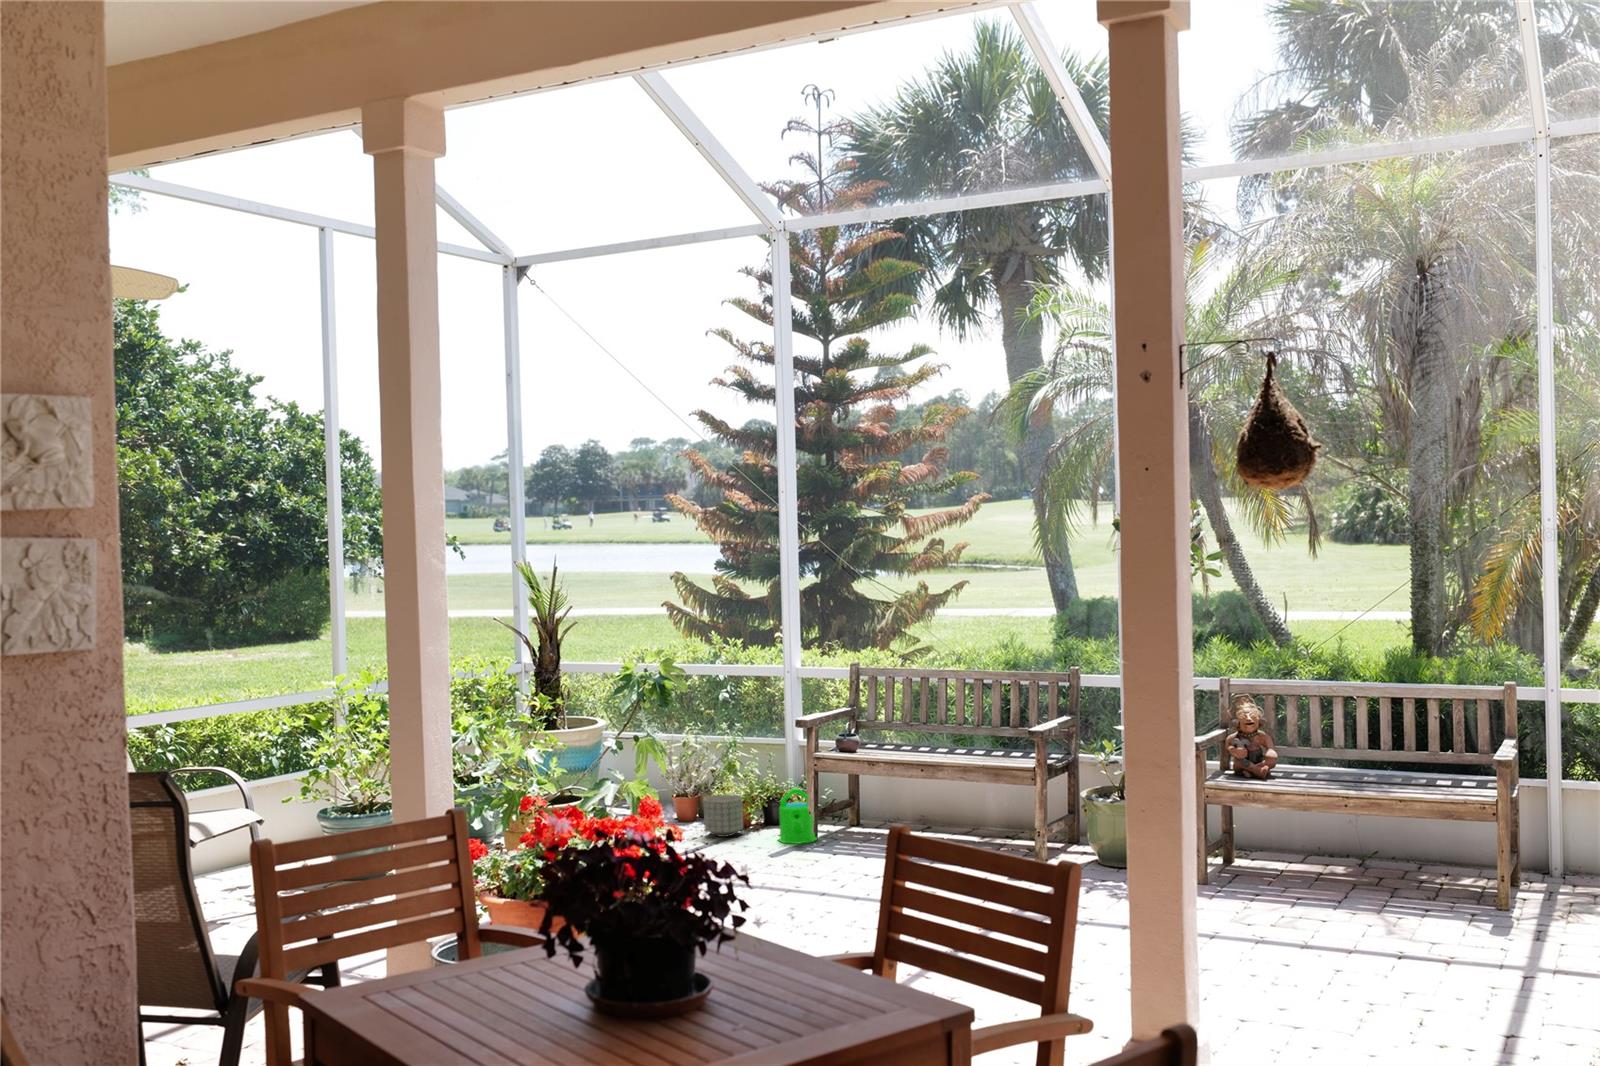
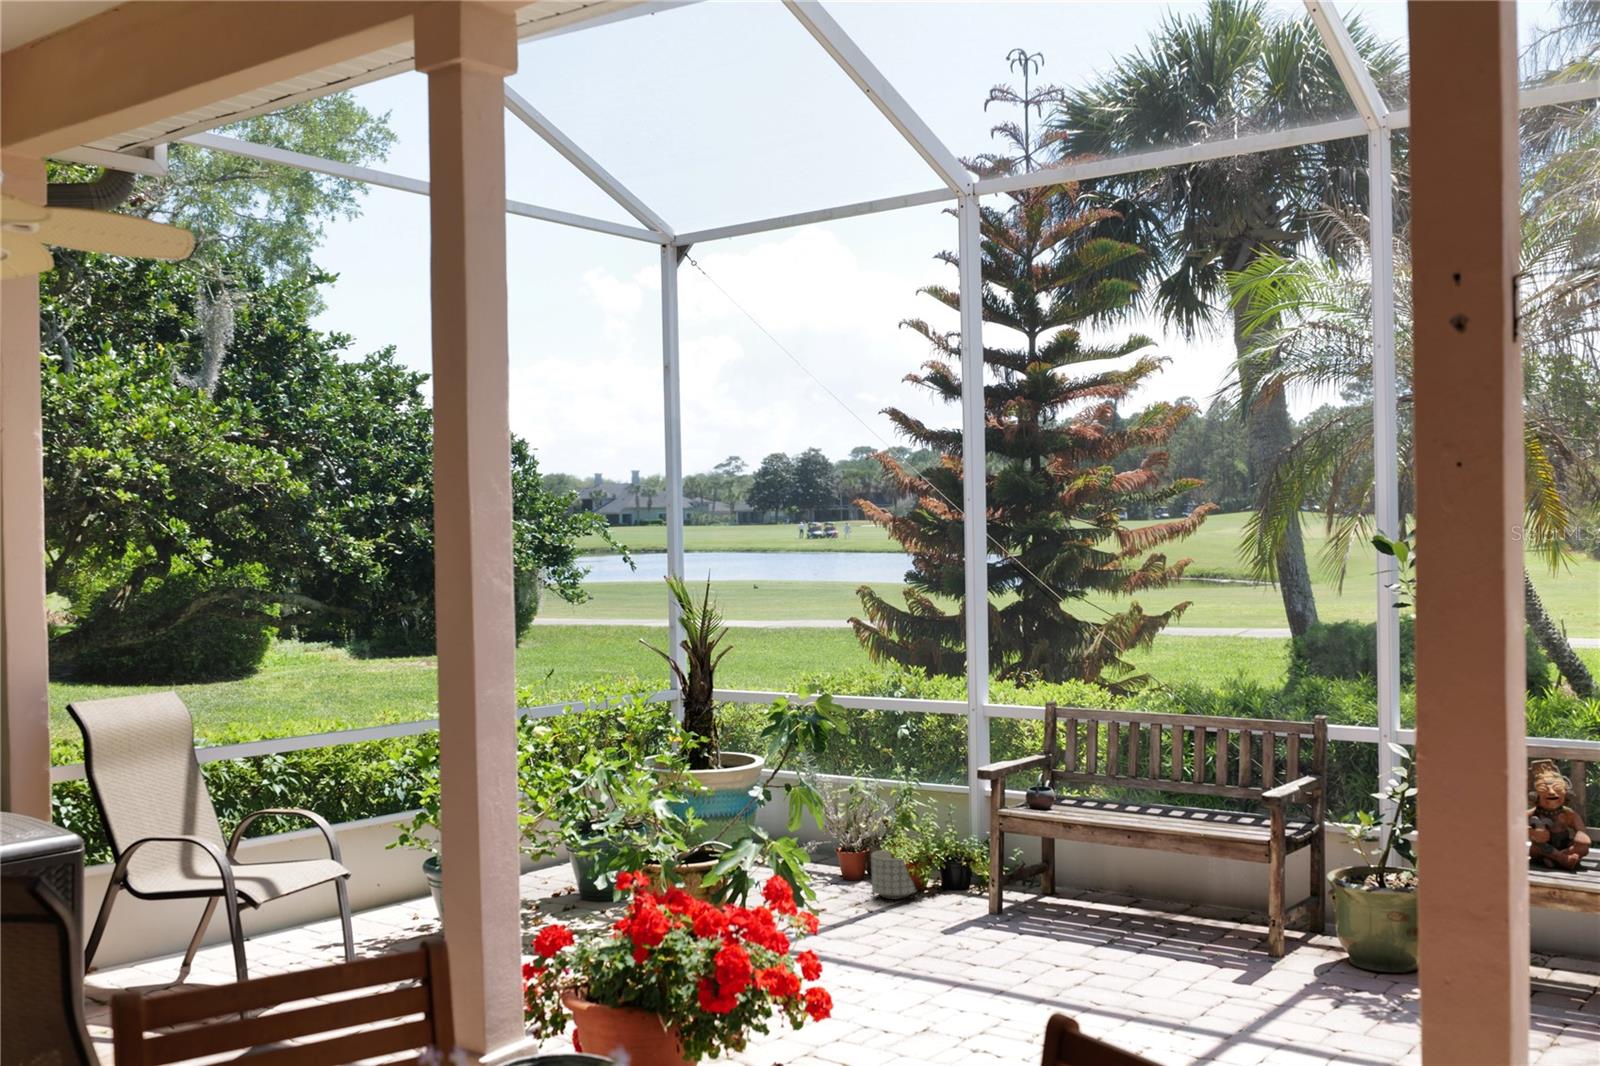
watering can: present [779,788,817,844] -> none [955,848,1003,915]

